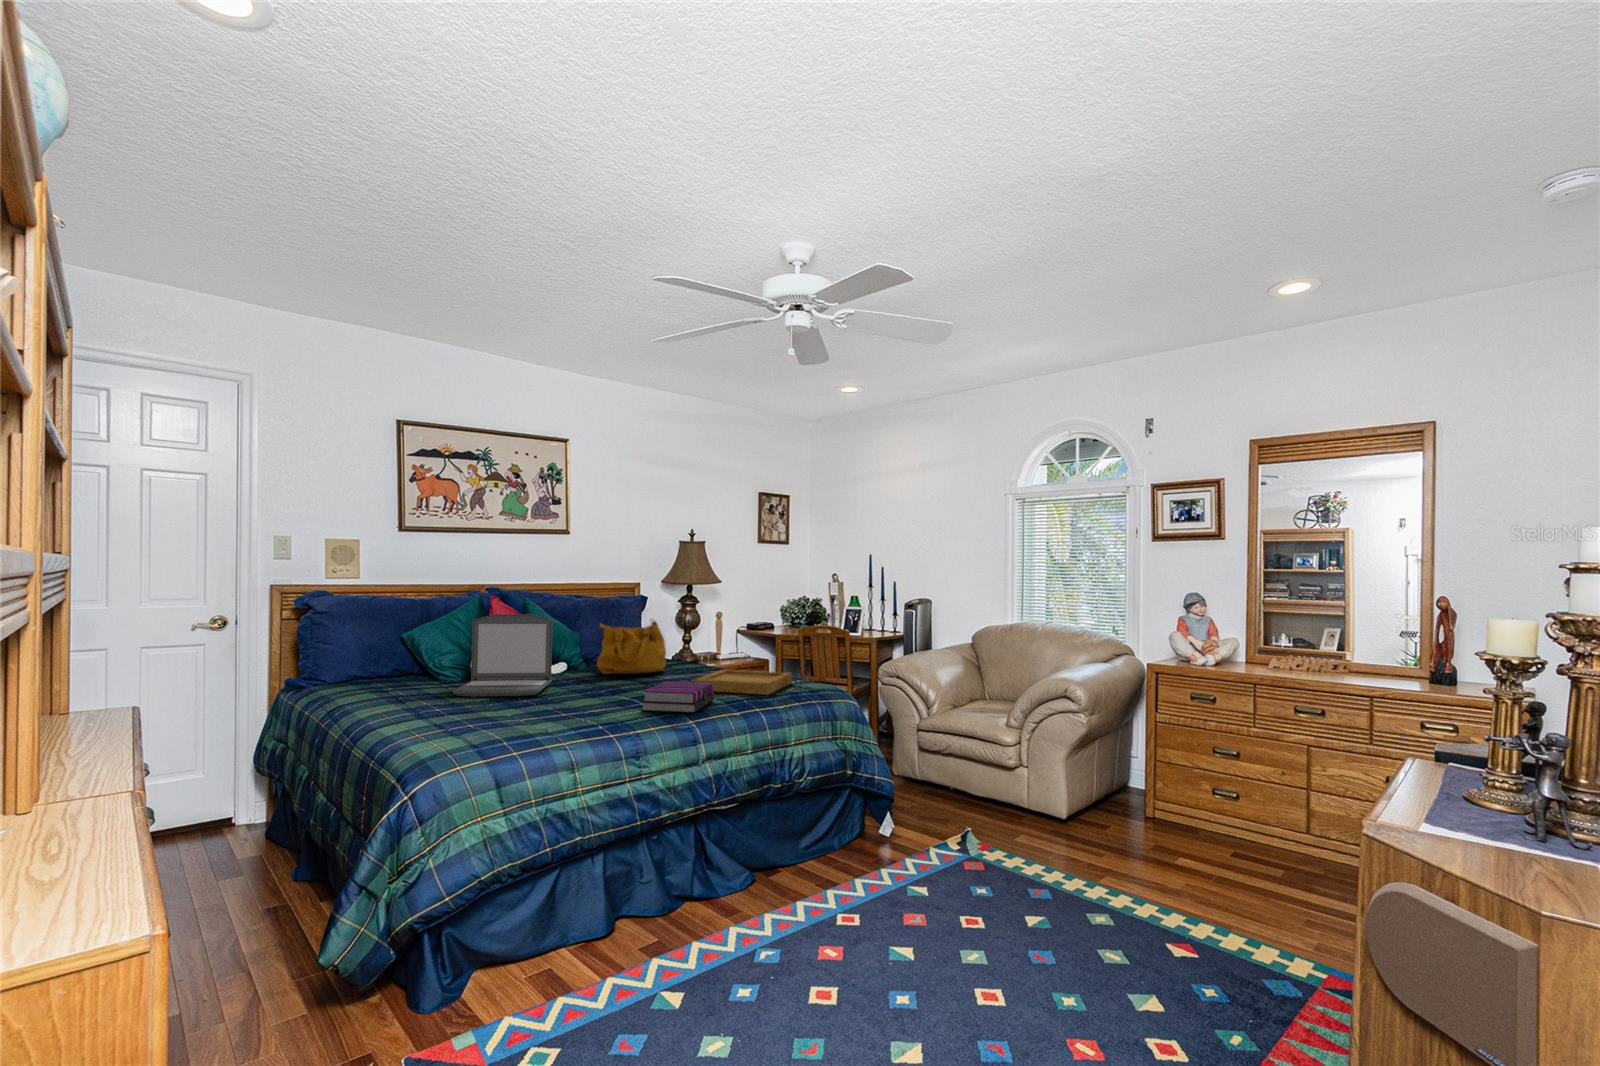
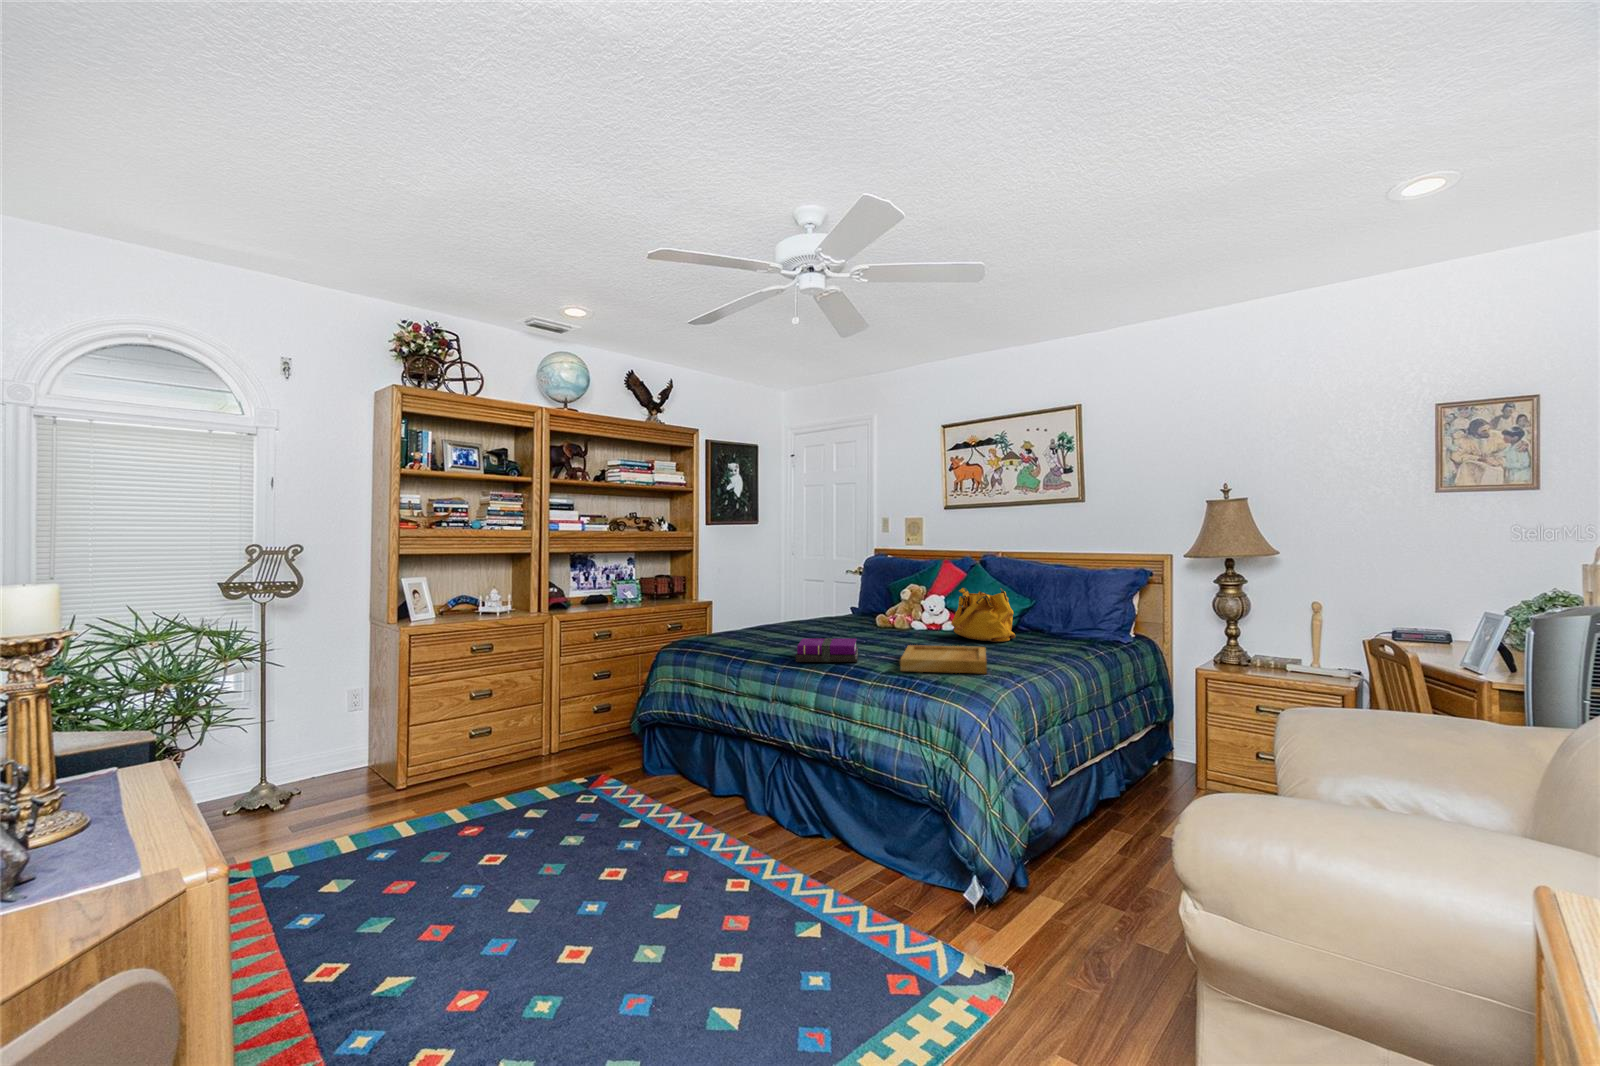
laptop: present [453,614,553,696] -> none [828,573,893,634]

